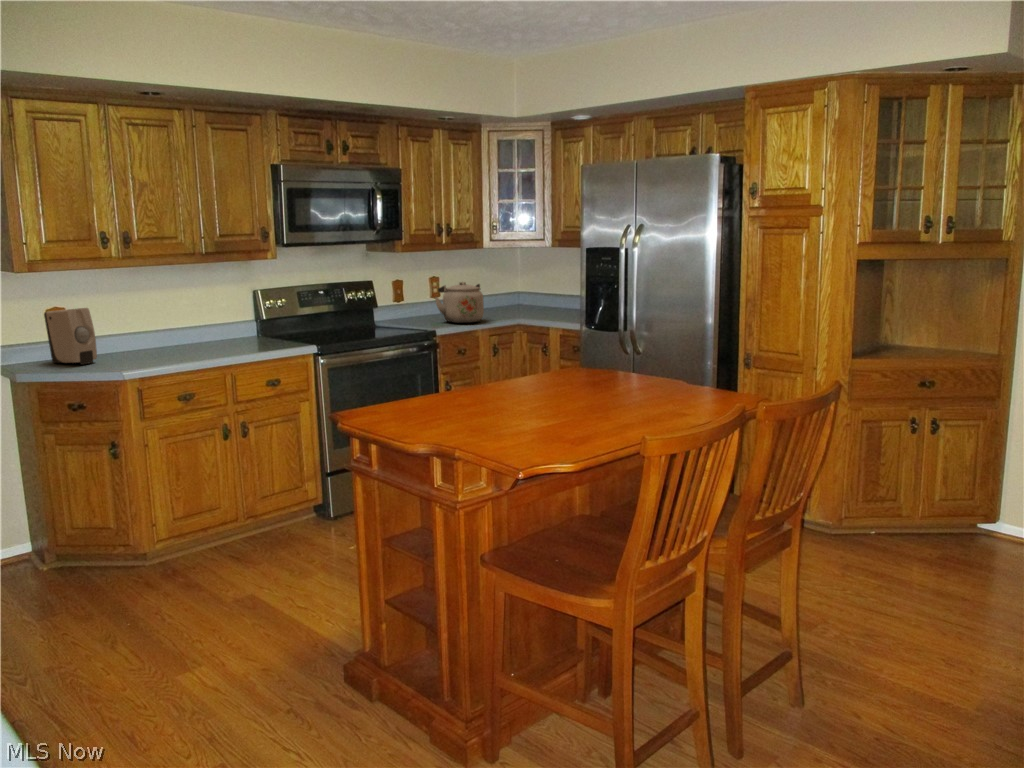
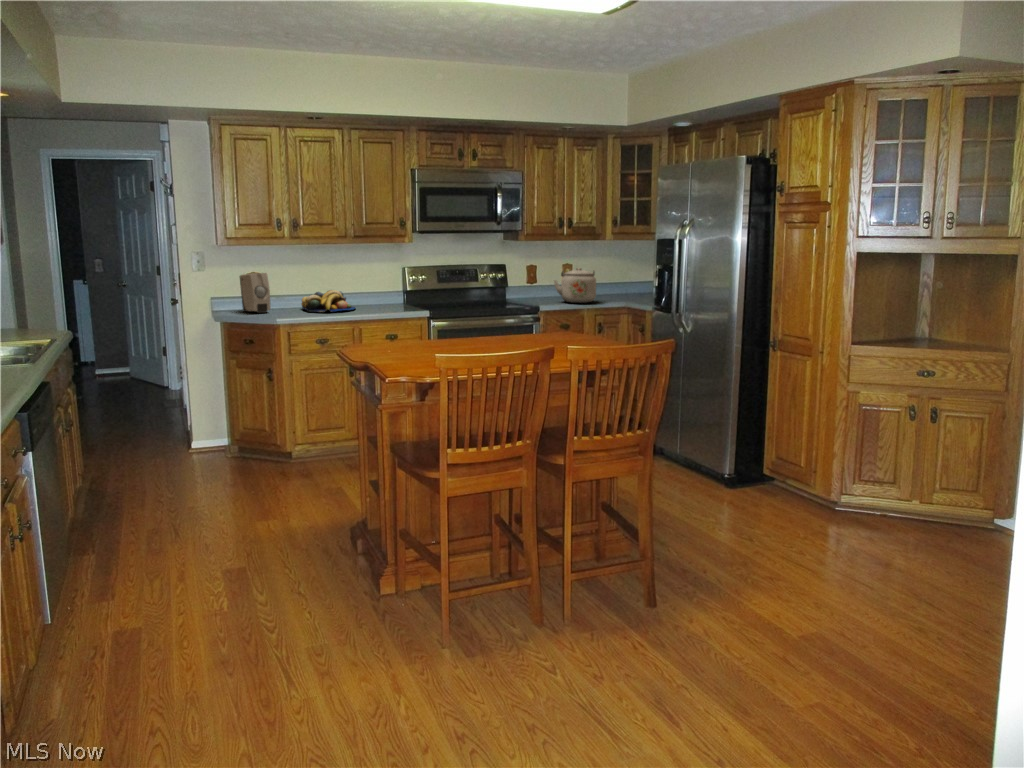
fruit bowl: none [134,325,212,357] -> present [301,290,355,312]

